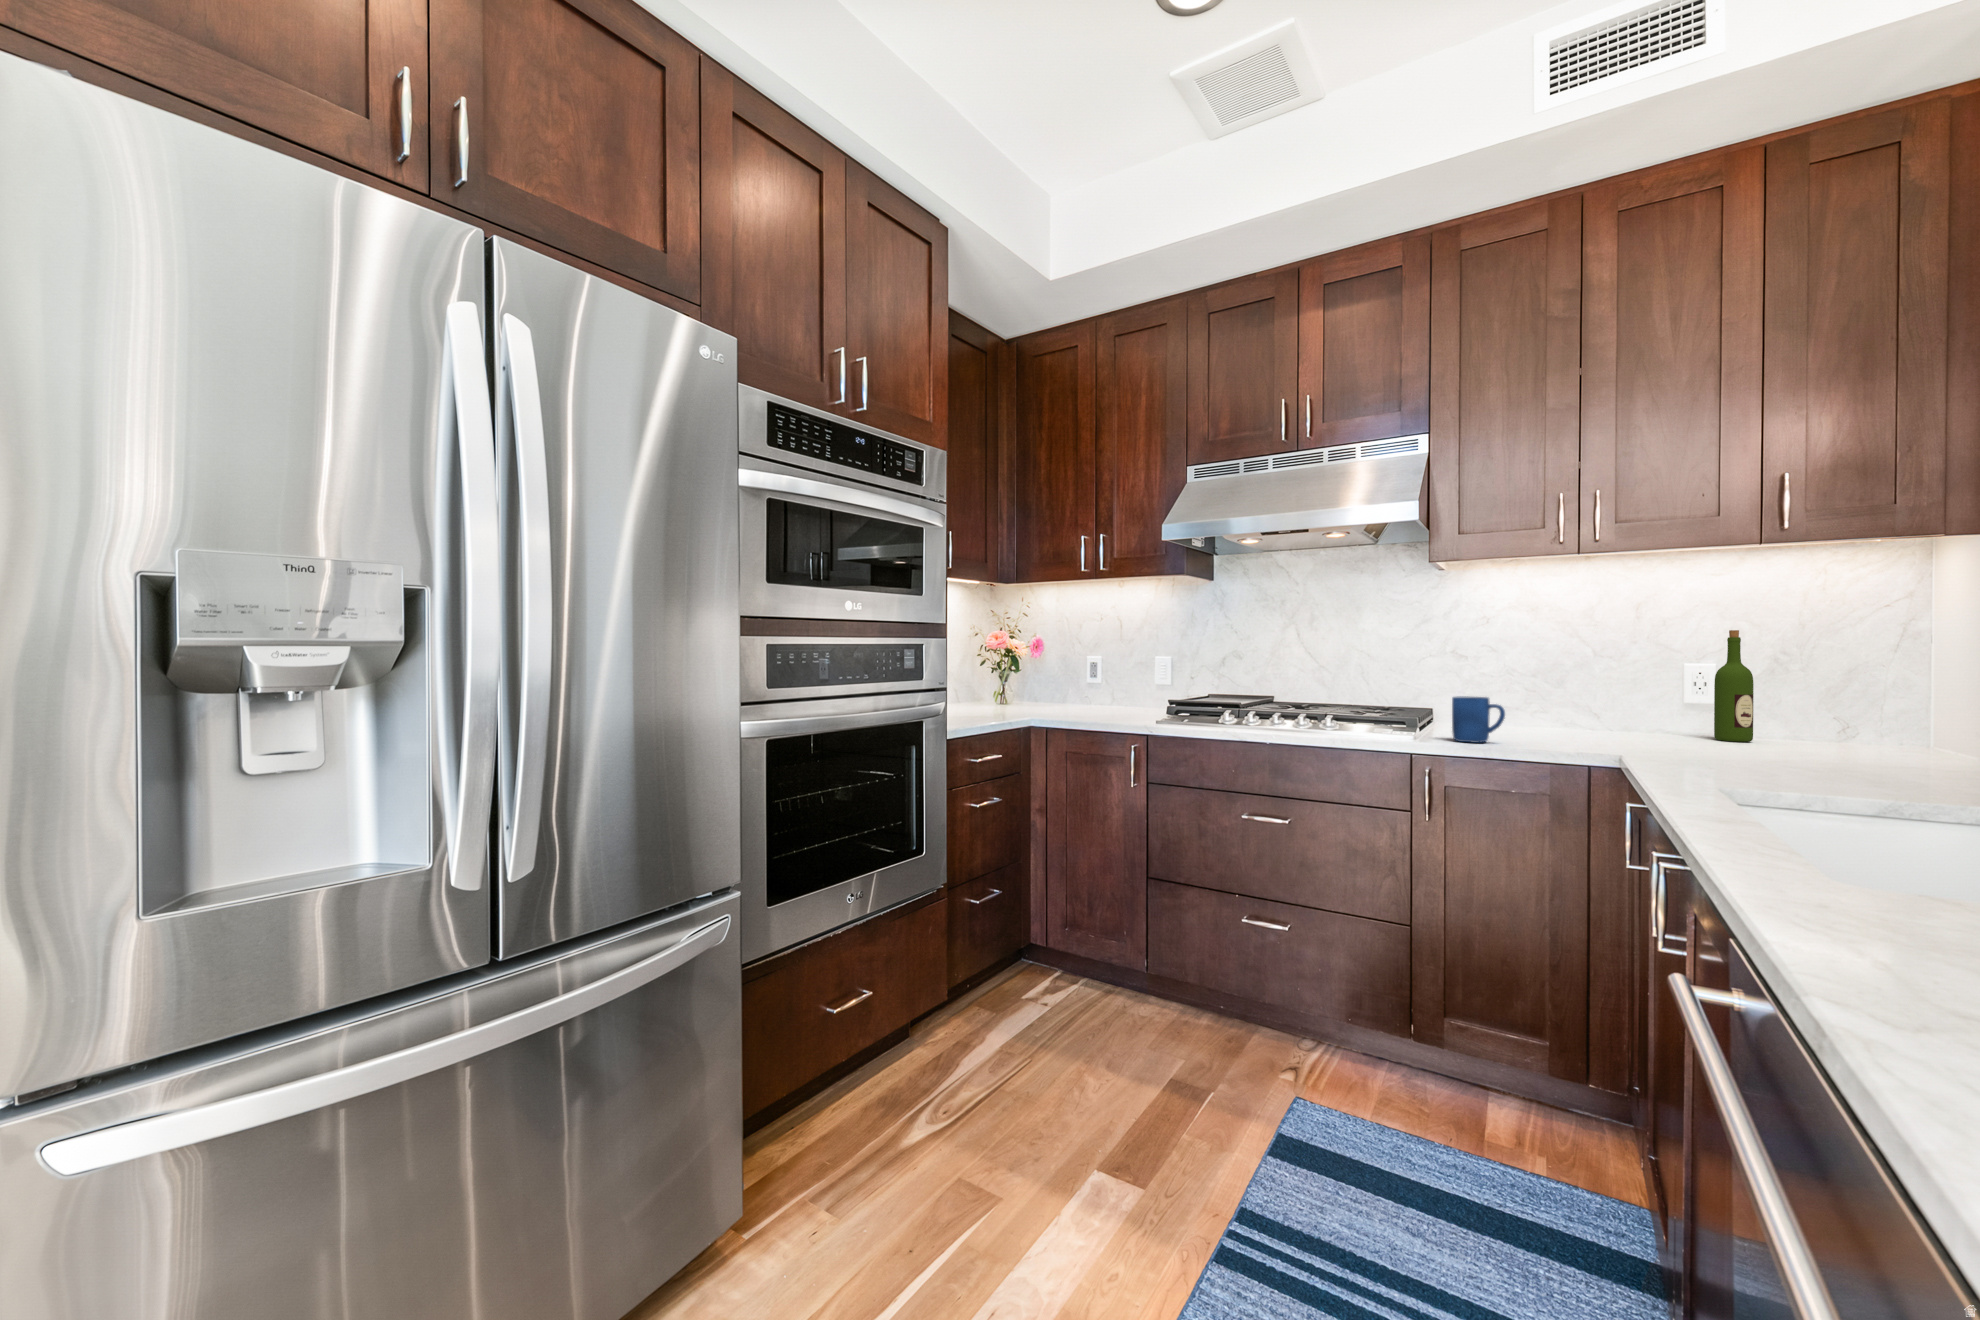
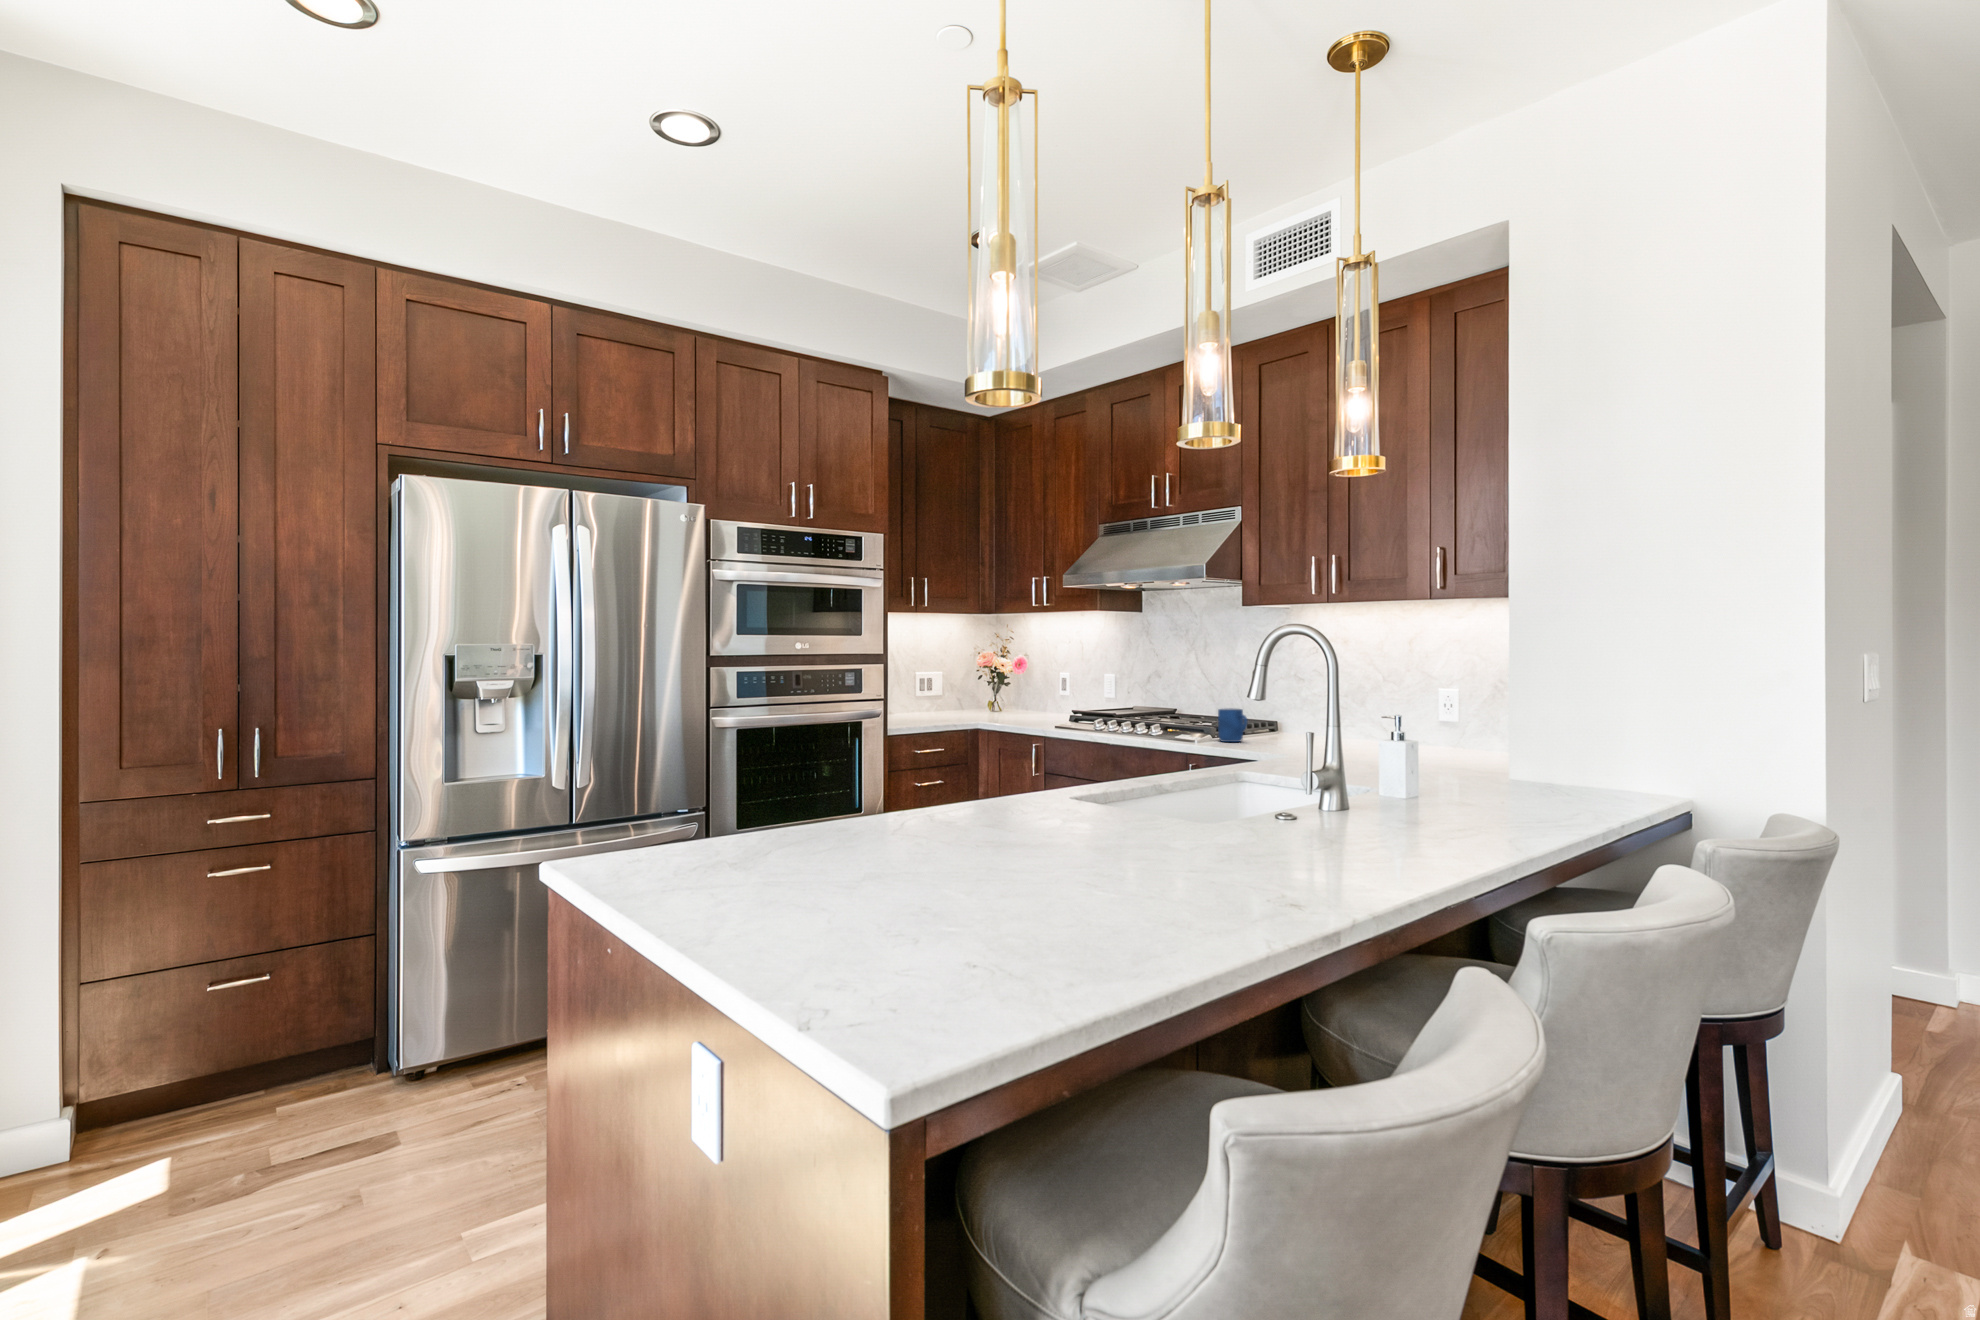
wine bottle: present [1714,630,1754,742] -> none [1453,659,1478,747]

